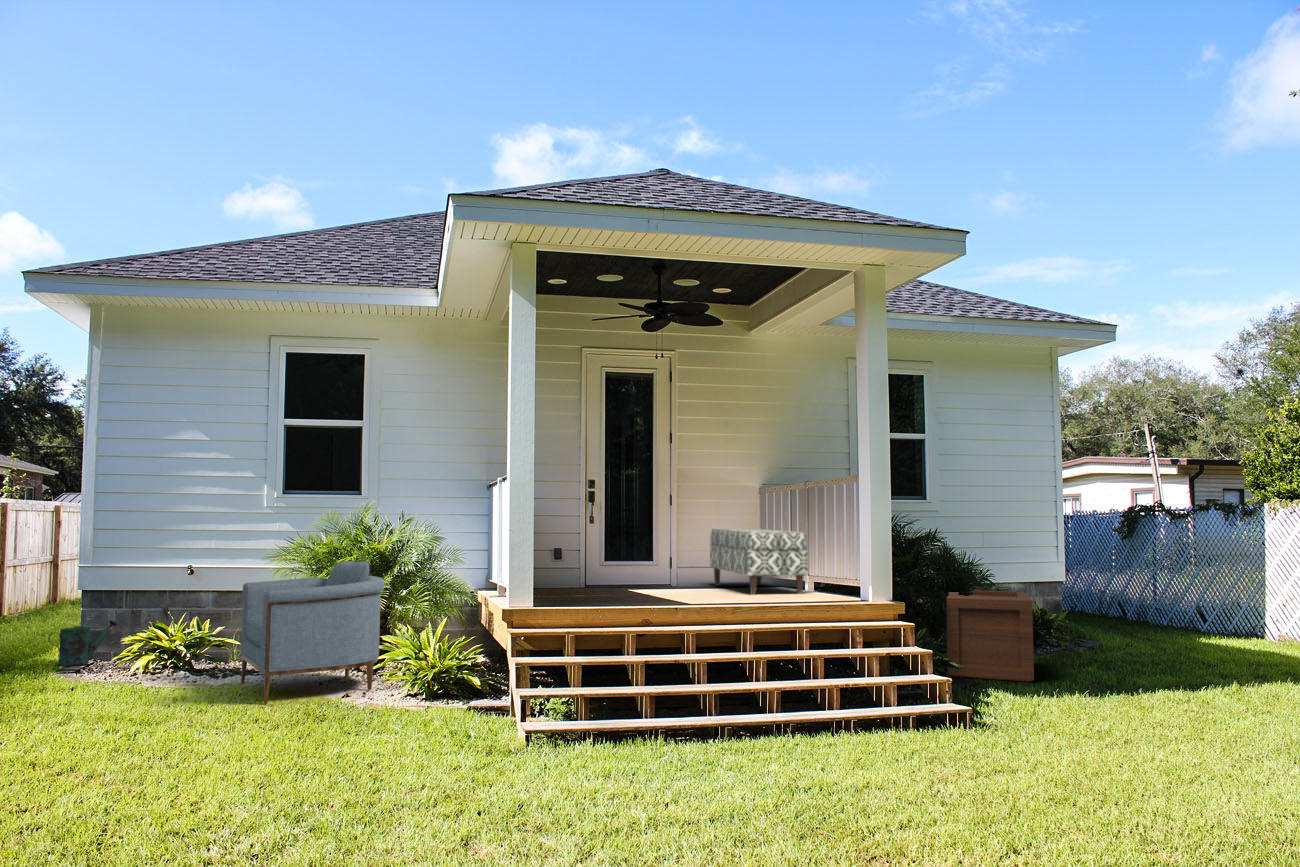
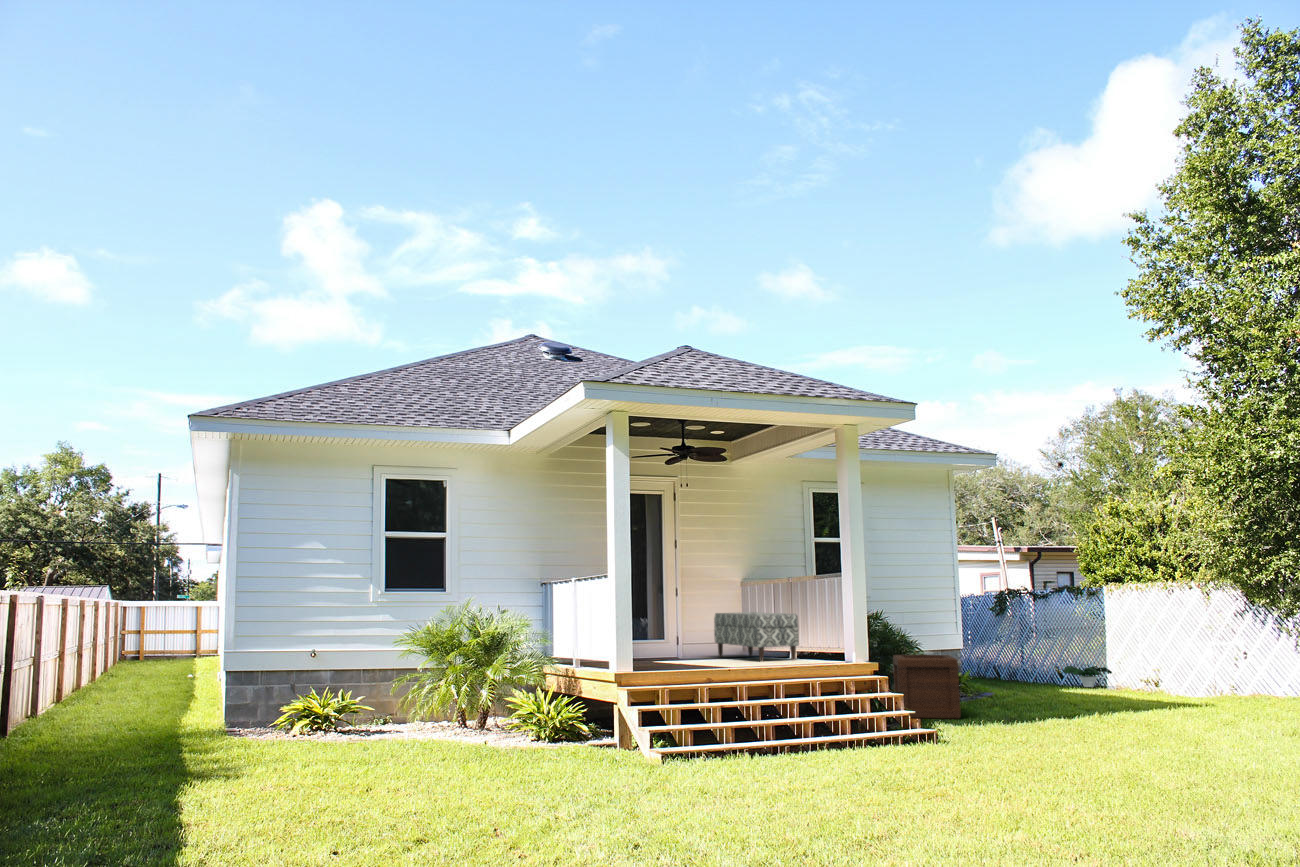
armchair: present [241,560,384,704] -> none [391,640,505,751]
potted plant: none [1208,606,1278,636] -> present [1063,666,1112,687]
watering can: present [48,620,117,666] -> none [208,698,256,736]

